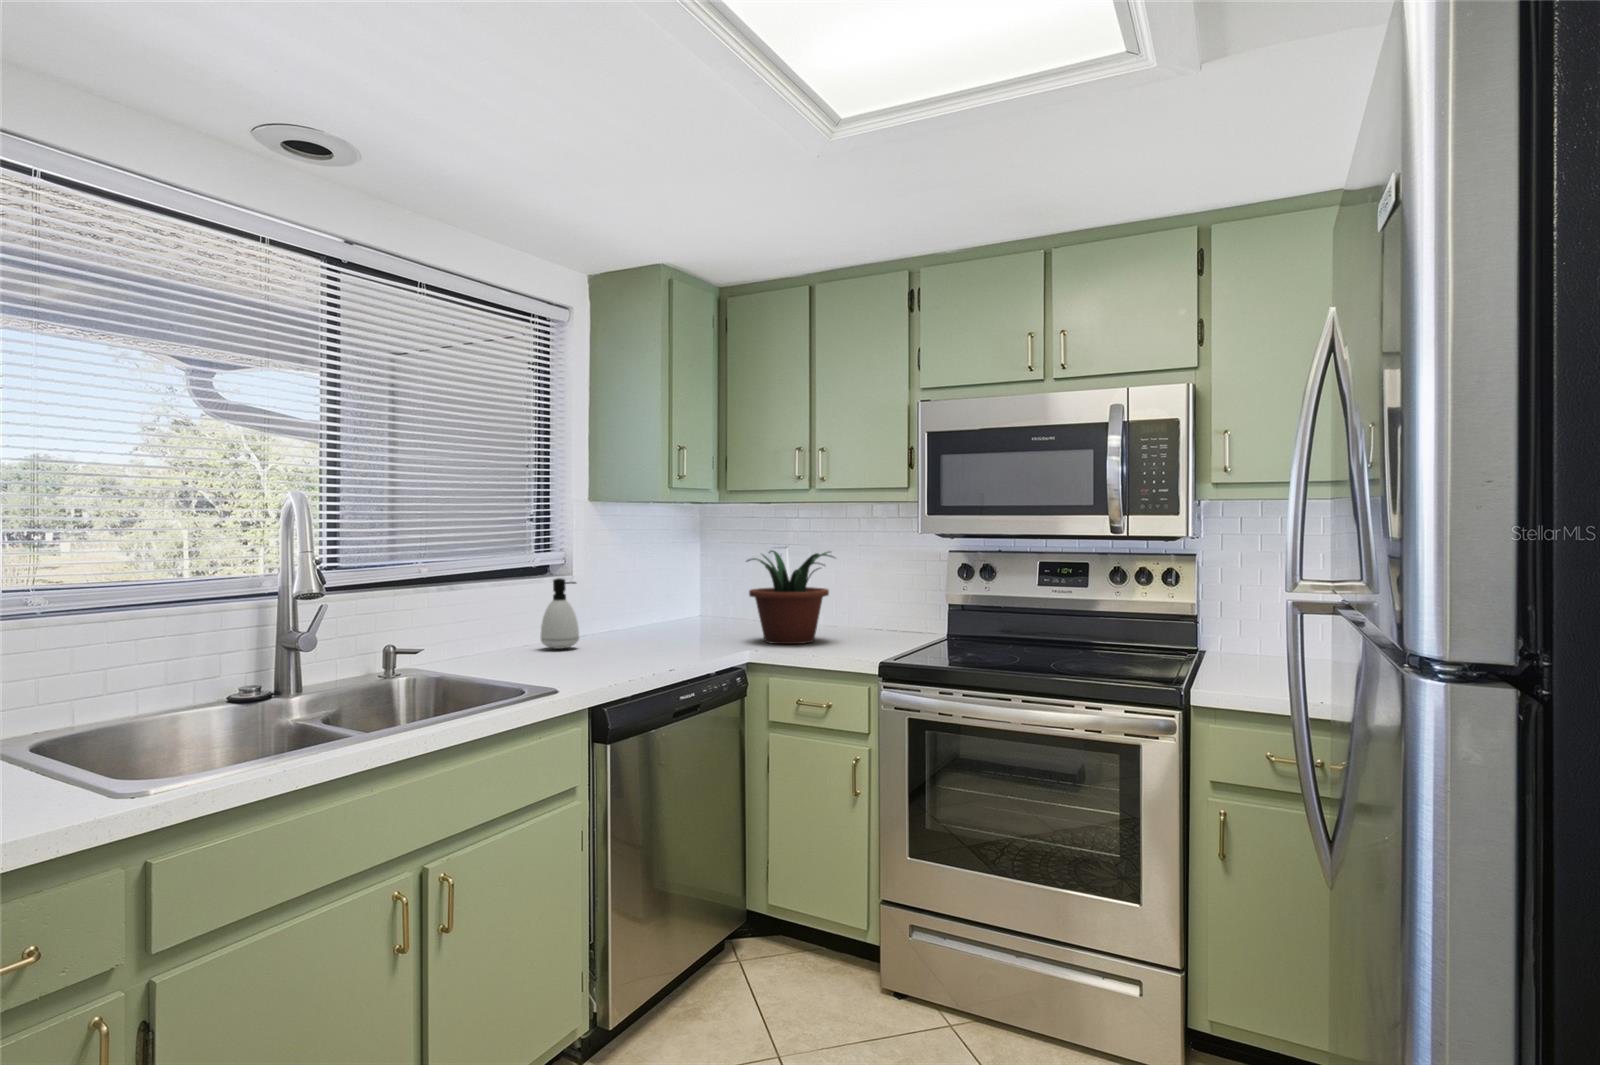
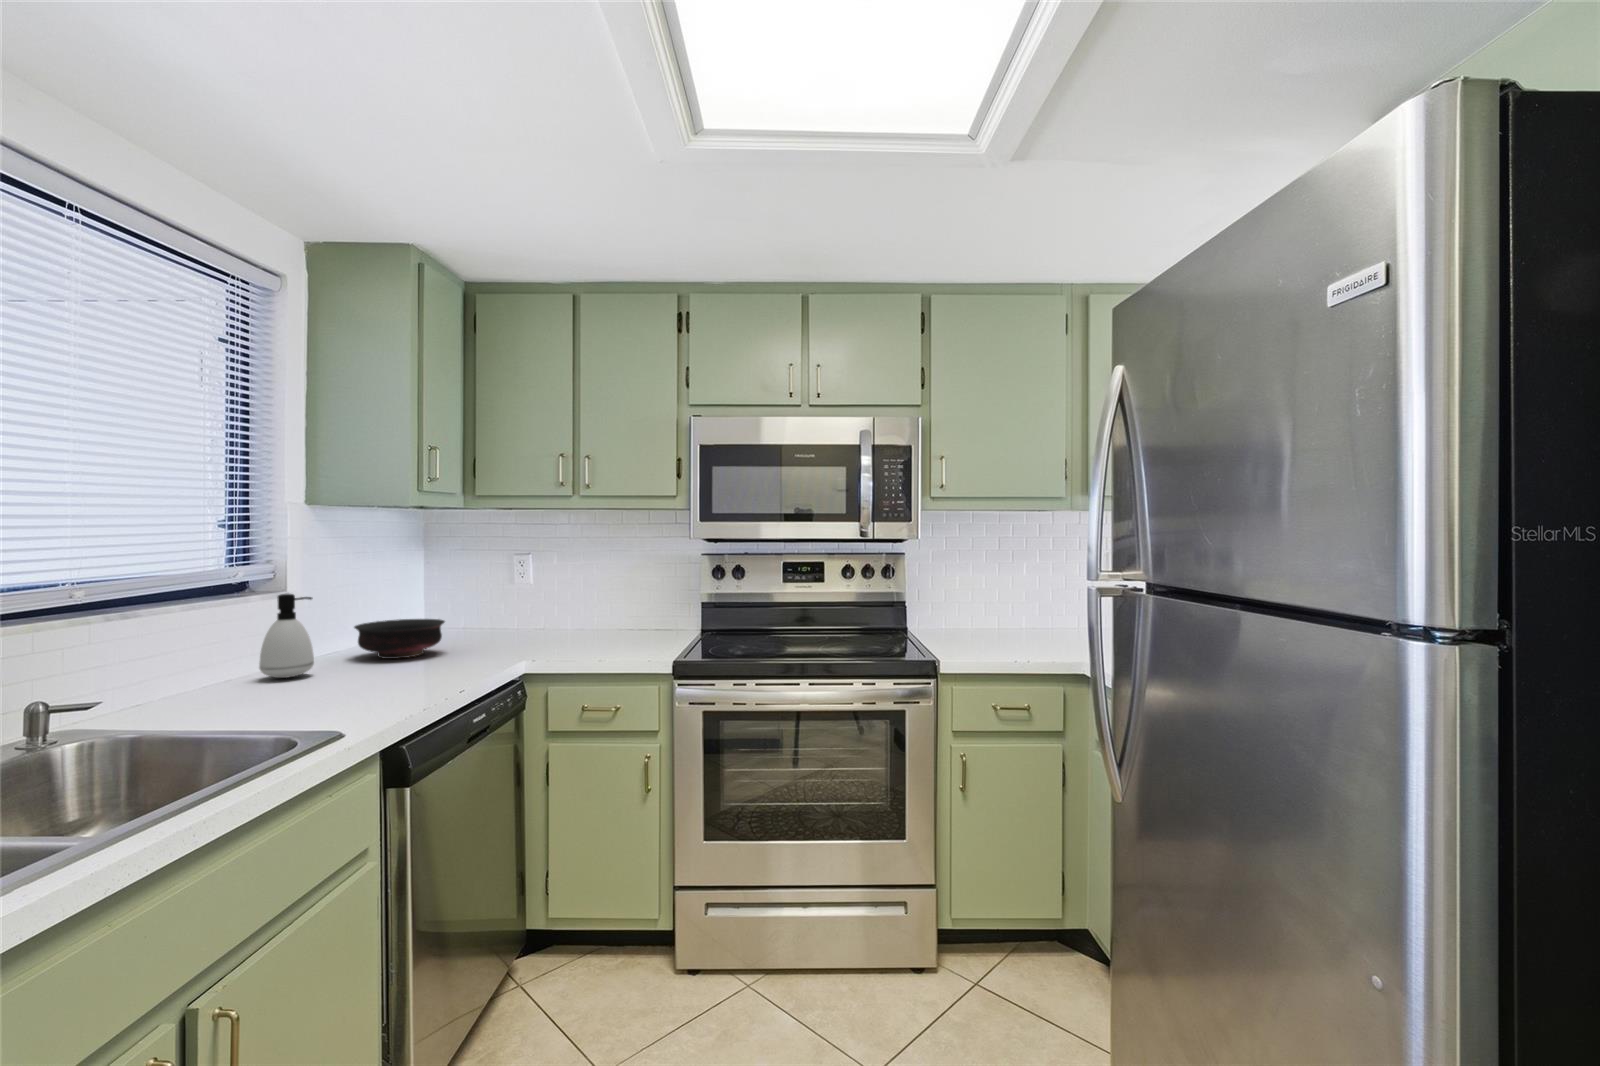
potted plant: present [747,550,834,644] -> none [504,556,605,650]
bowl: none [618,607,692,641] -> present [354,619,445,659]

